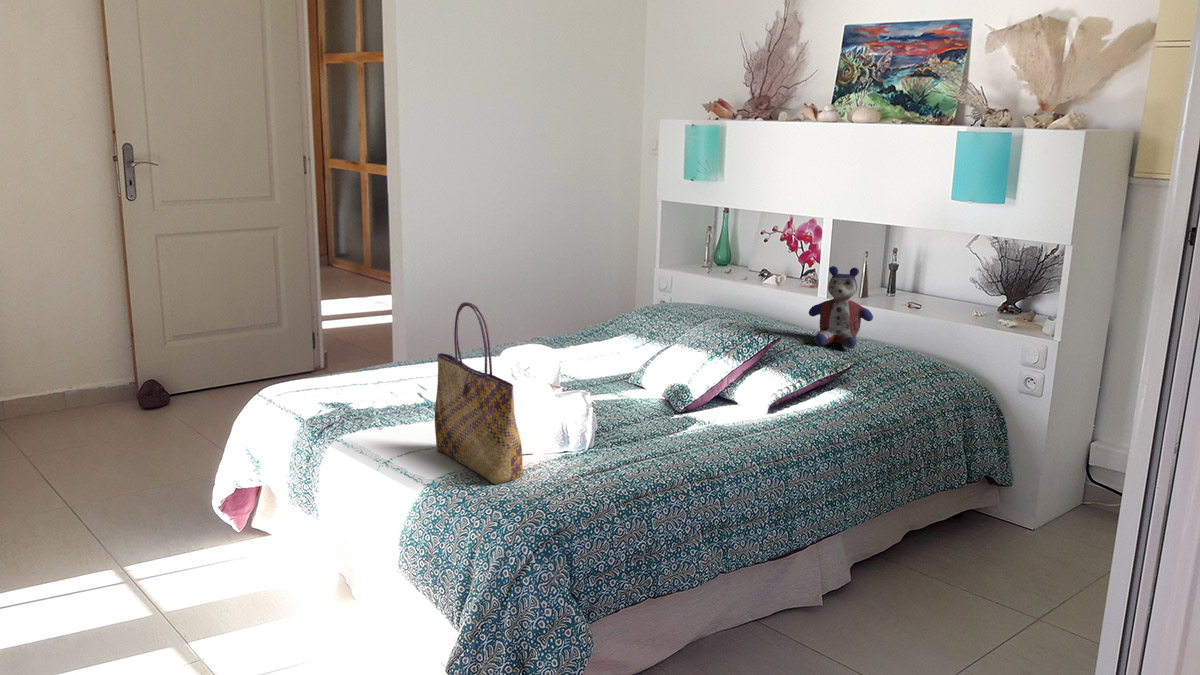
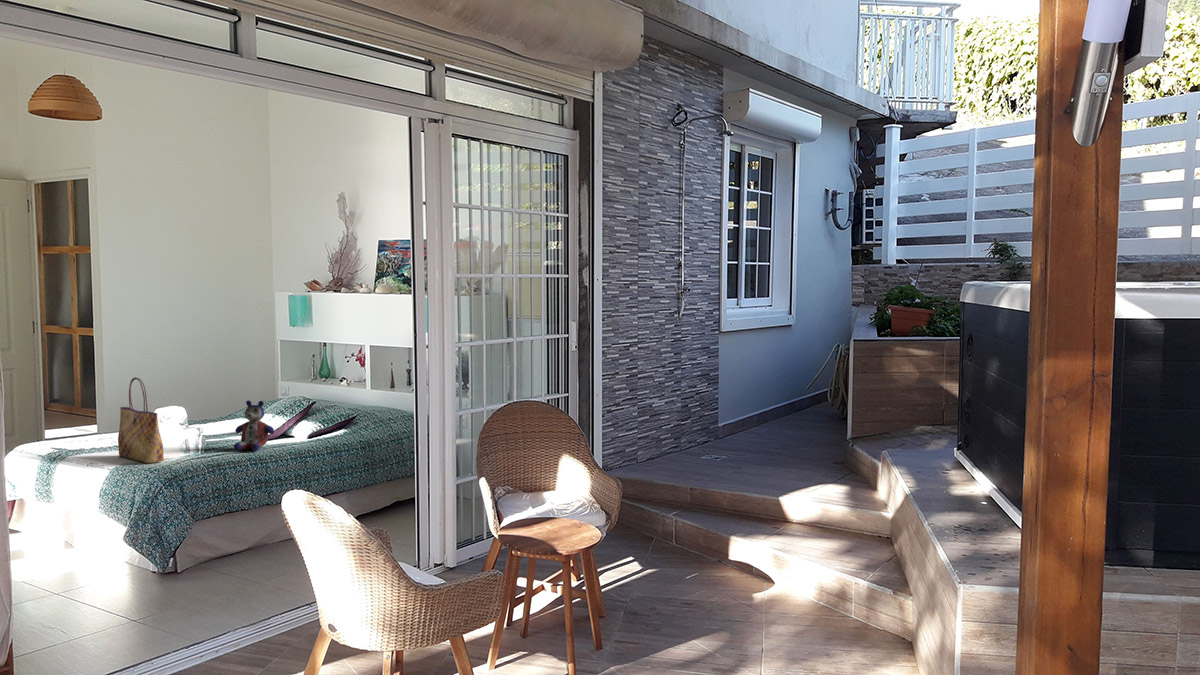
stuffed bear: present [809,266,873,349] -> present [234,401,275,451]

